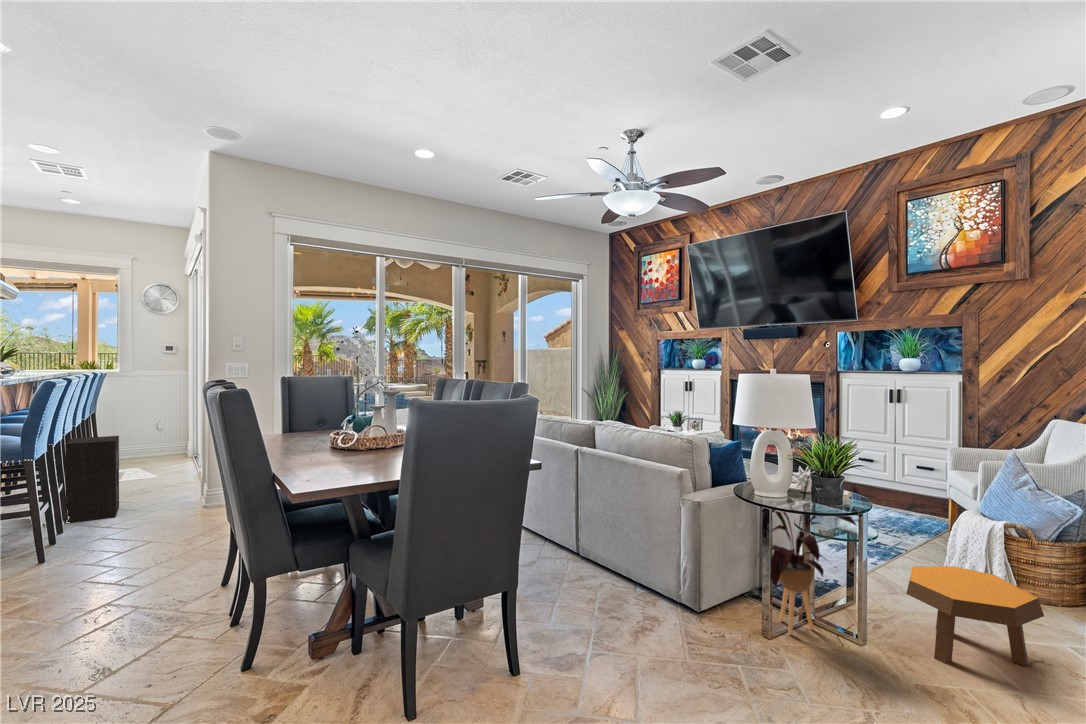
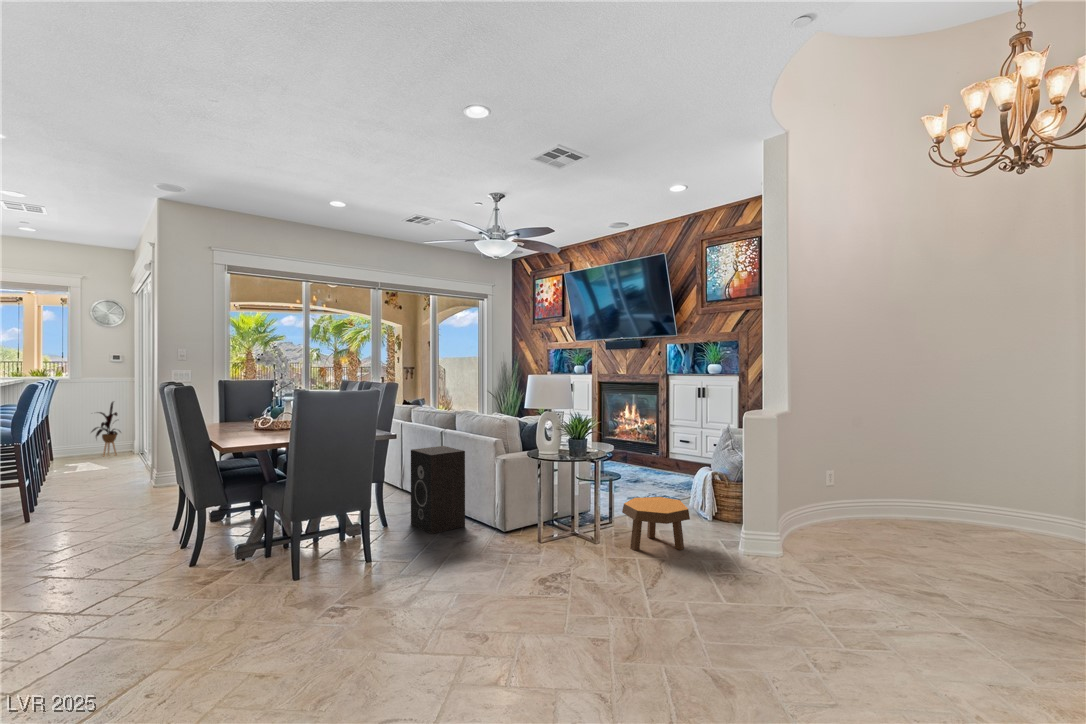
speaker: present [65,436,119,523] -> present [411,446,465,534]
house plant: present [758,471,856,635] -> present [92,402,118,456]

